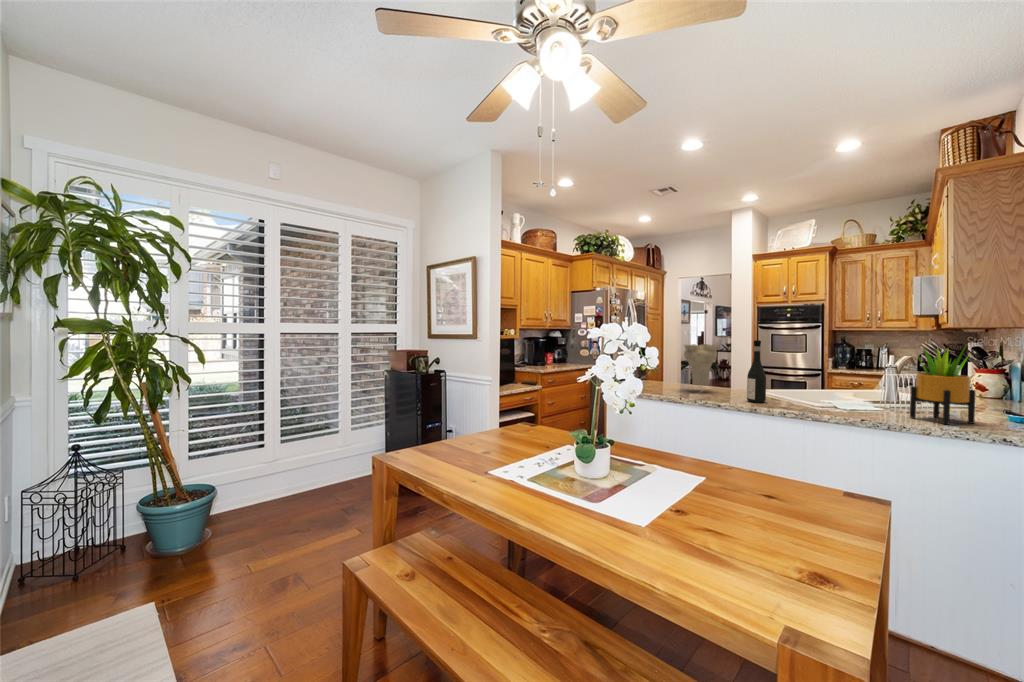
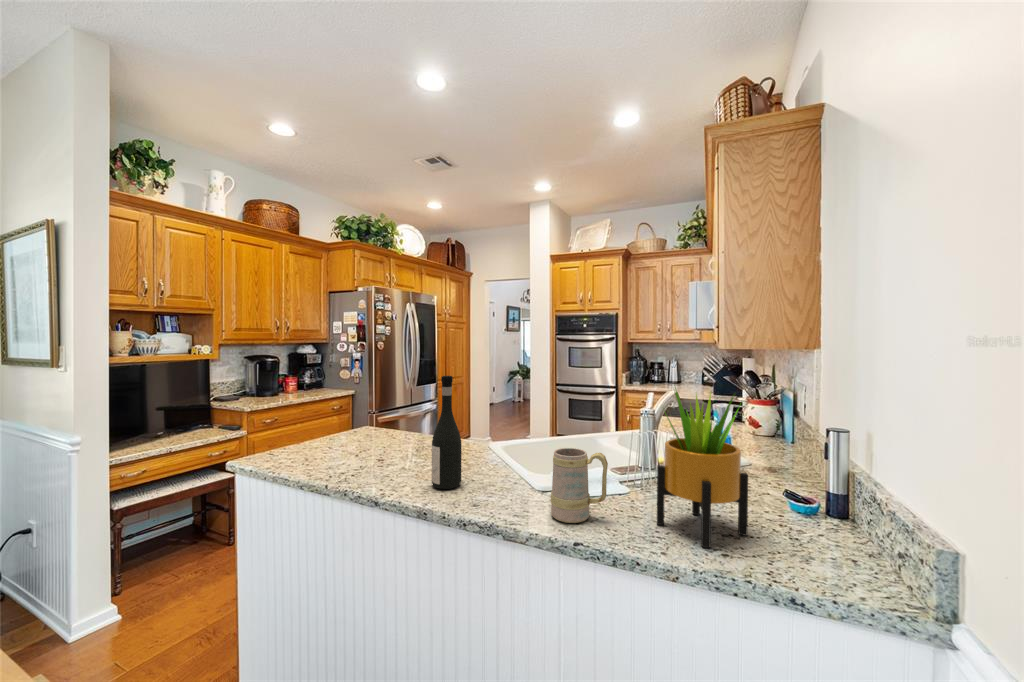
vase: present [684,344,717,385] -> none [353,374,422,449]
mug: none [837,378,877,415] -> present [551,448,608,523]

